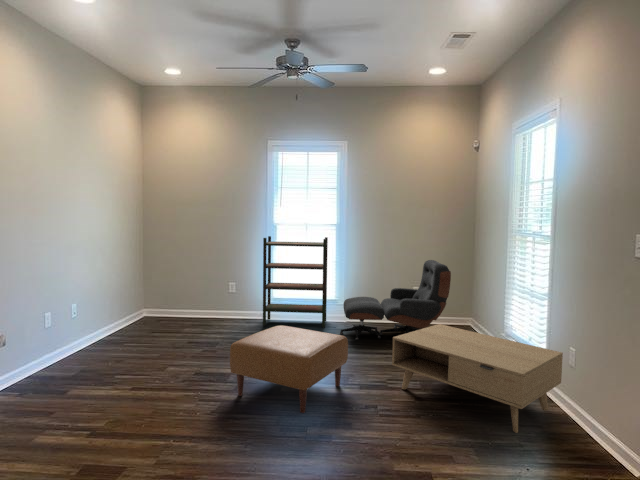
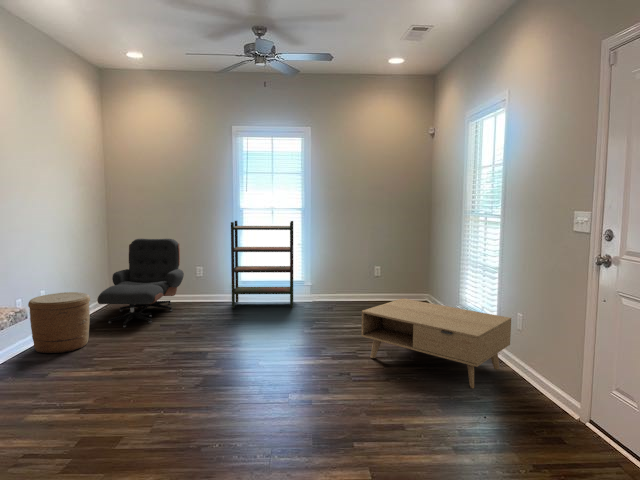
lounge chair: present [340,260,451,340] -> present [97,239,184,328]
woven basket: none [58,306,118,367] -> present [28,292,90,353]
ottoman: present [230,325,348,413] -> none [210,305,320,382]

